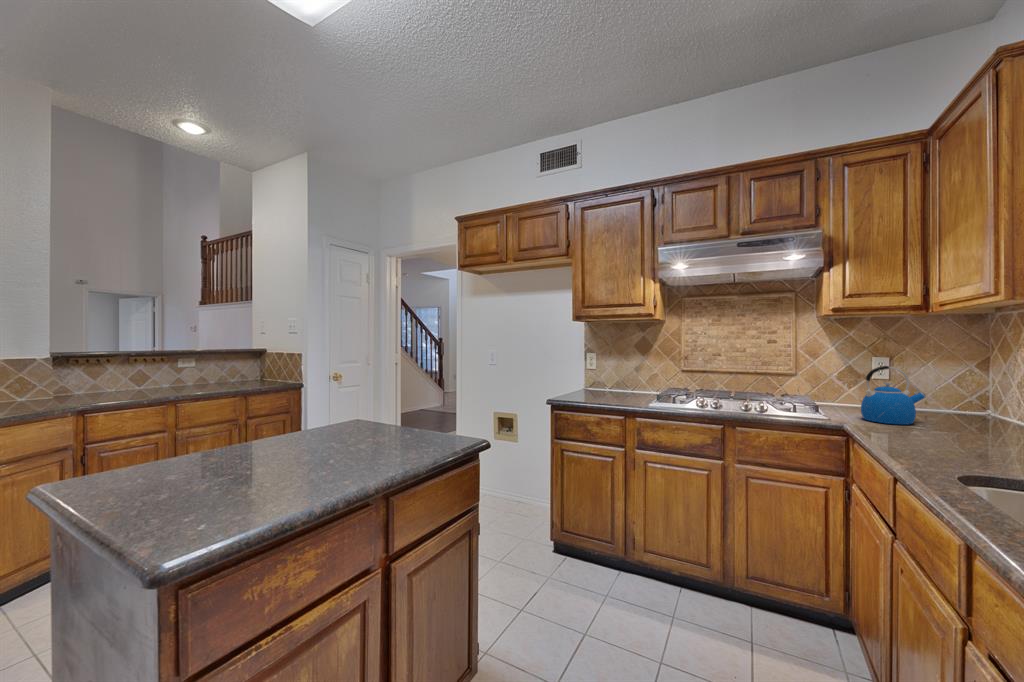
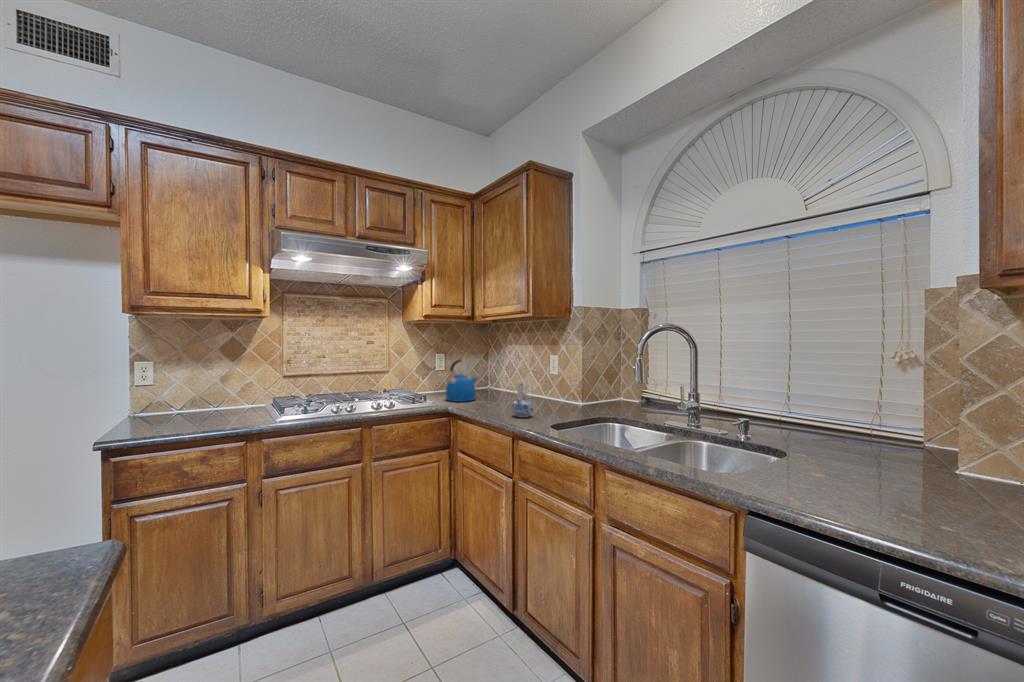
ceramic pitcher: none [922,402,970,460] -> present [512,381,533,417]

